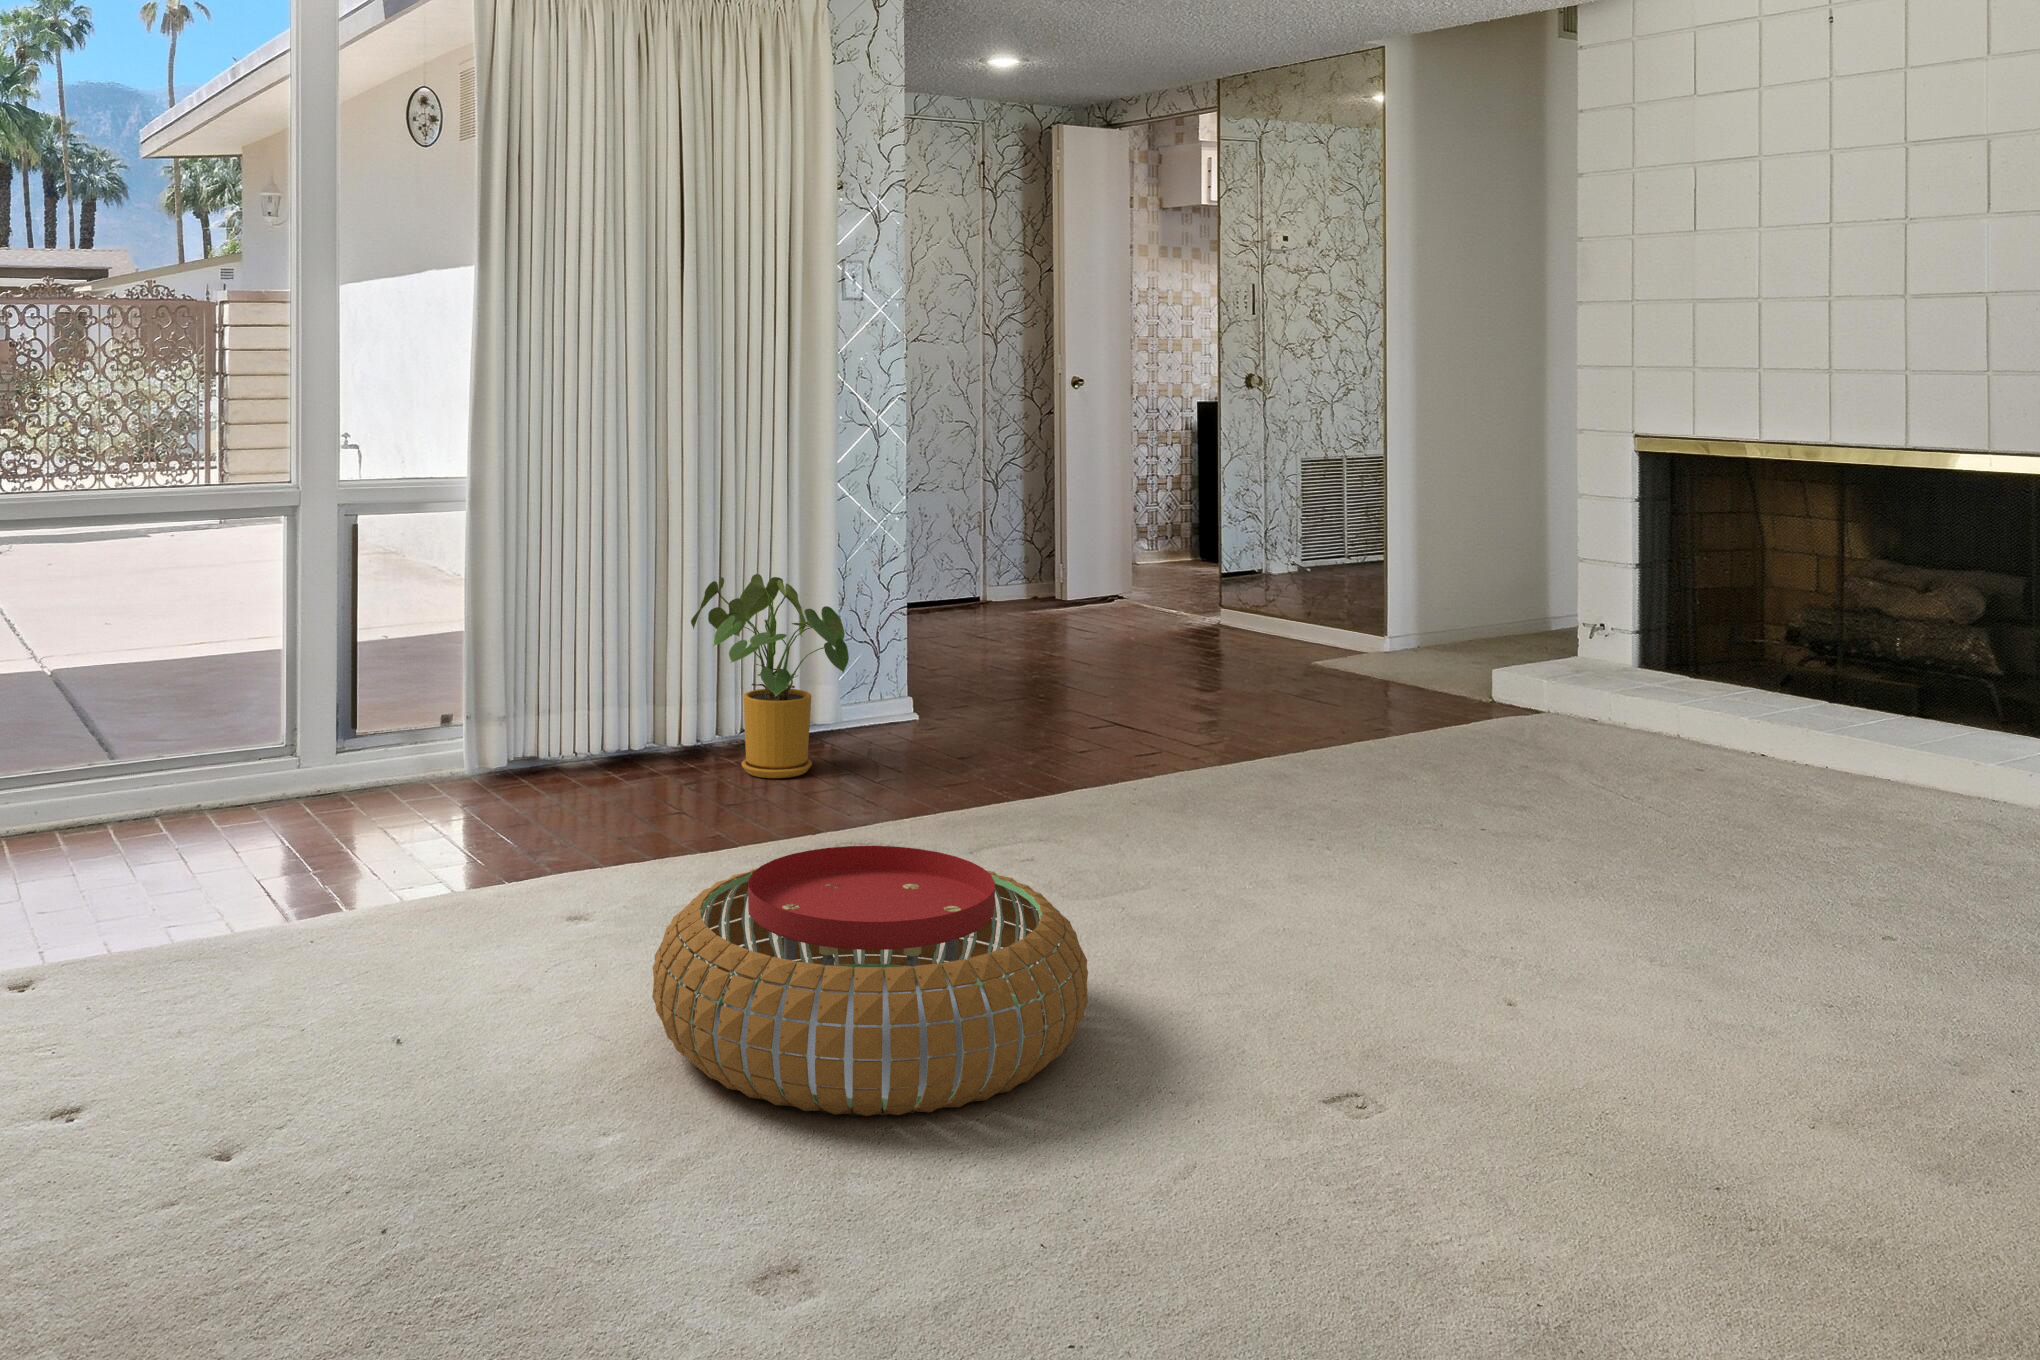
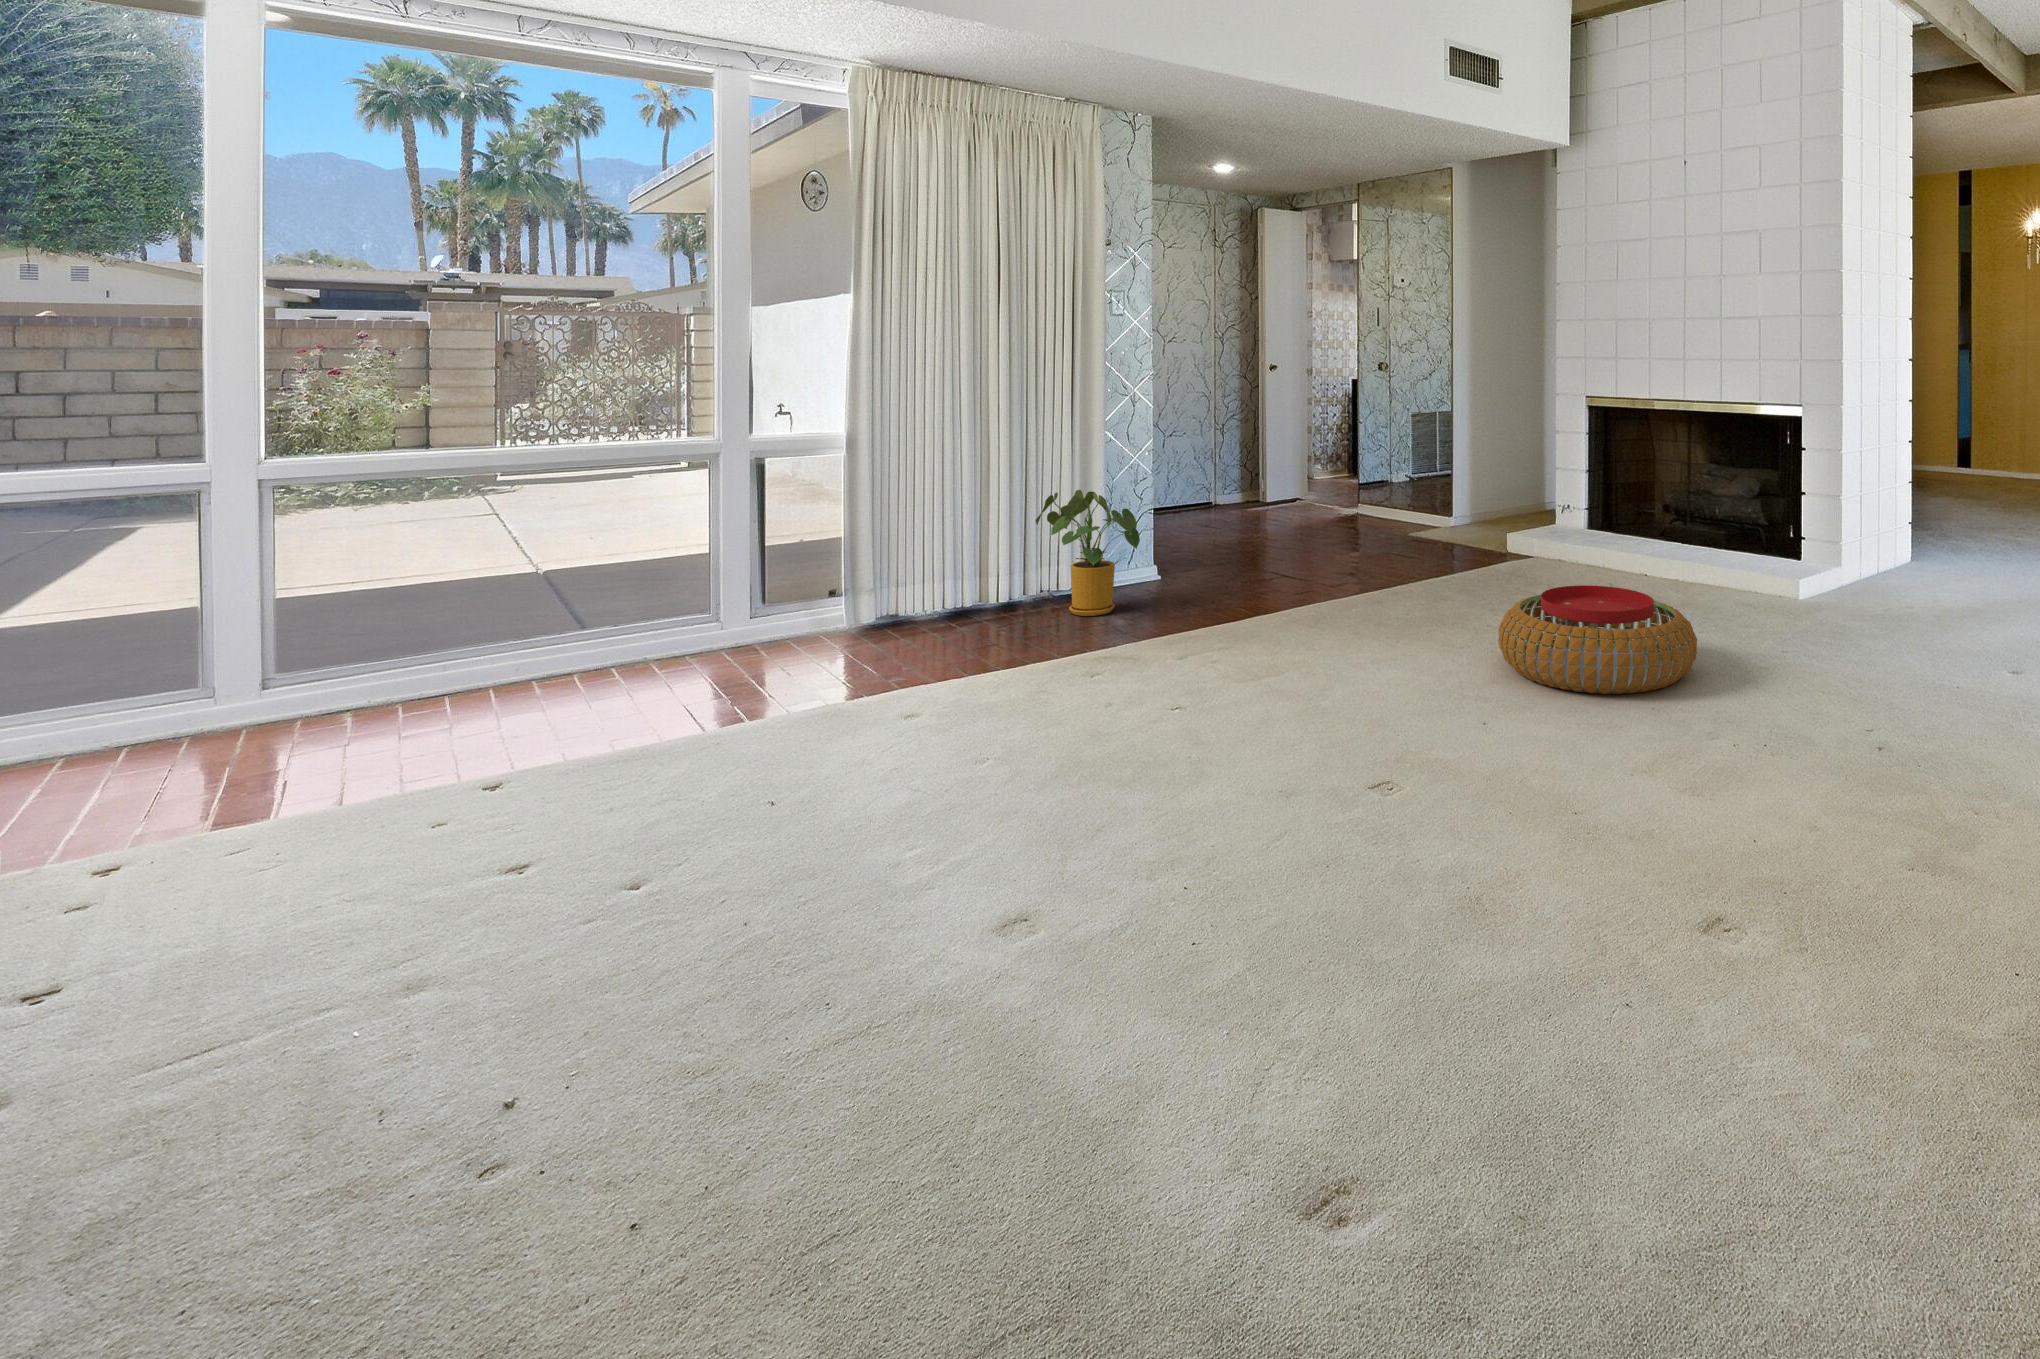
pouf: present [652,846,1088,1116] -> present [1498,585,1697,694]

